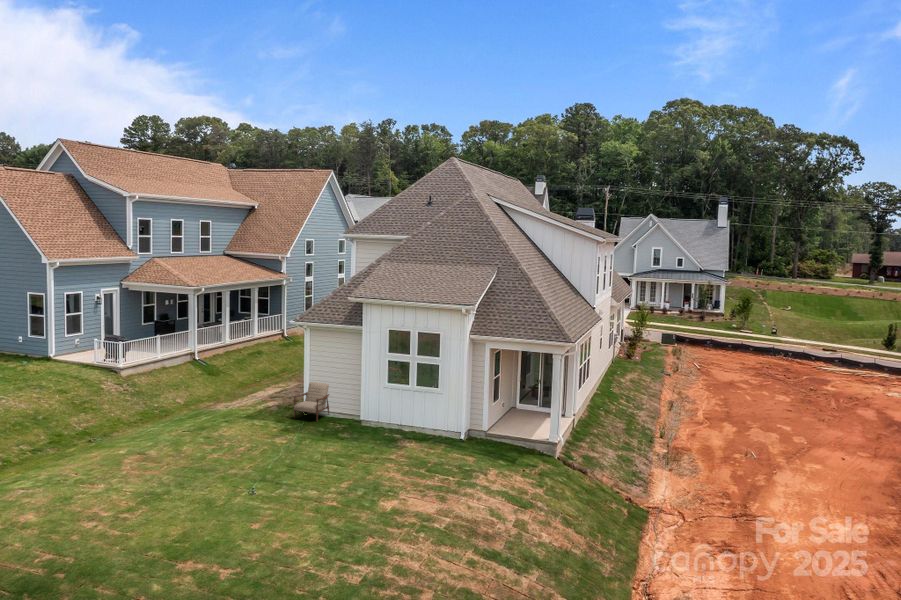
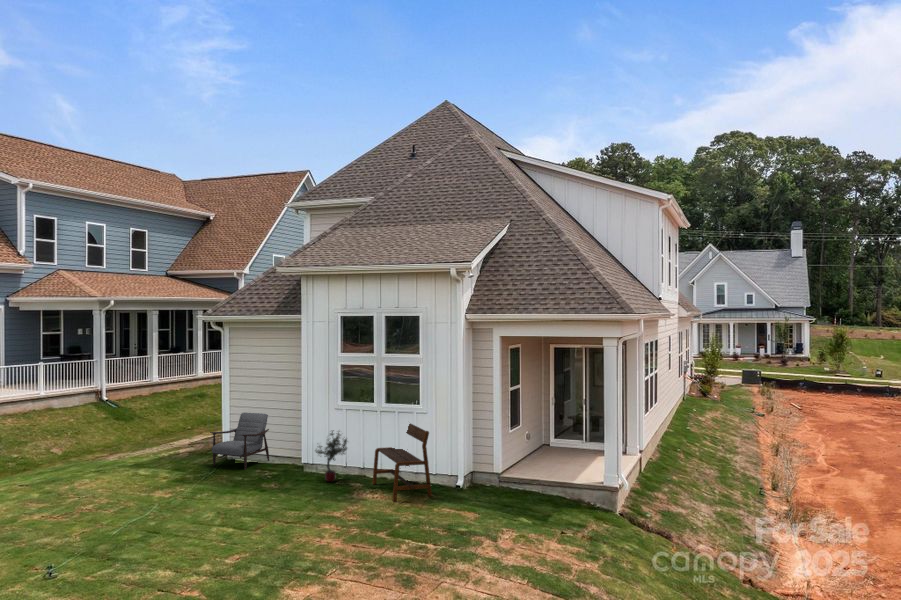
bench: none [405,397,444,449] -> present [372,423,432,502]
potted tree: none [366,401,390,433] -> present [315,430,347,482]

